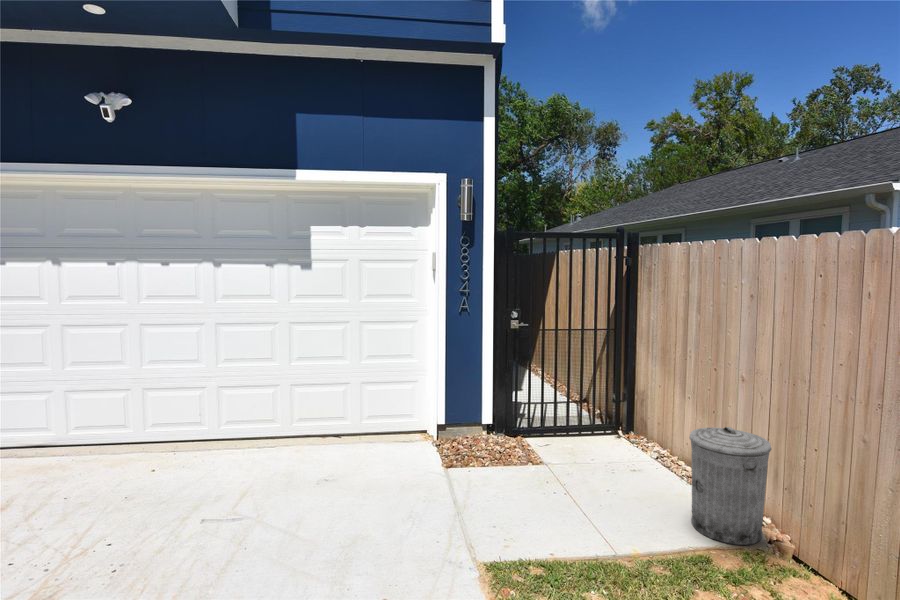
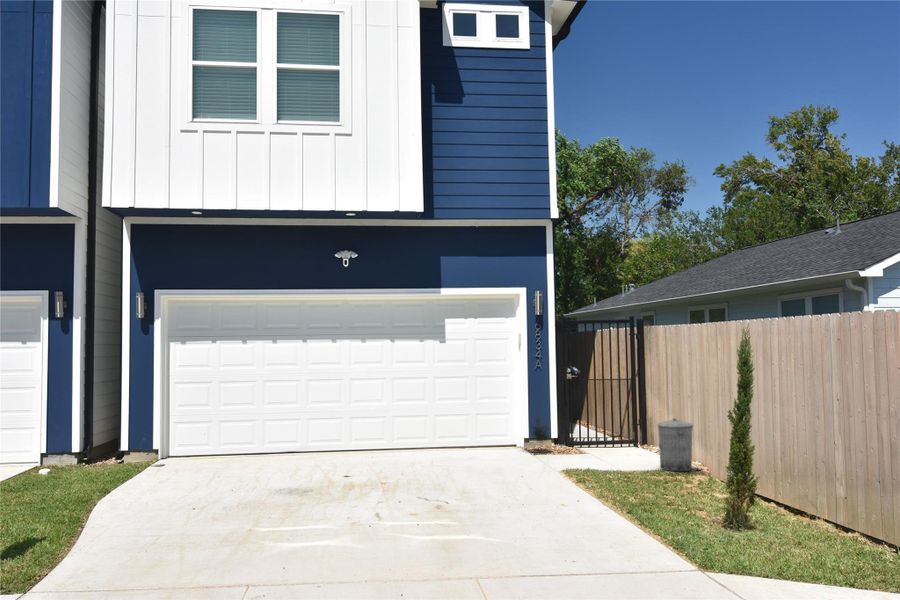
potted tree: none [446,388,483,455] -> present [532,419,551,453]

